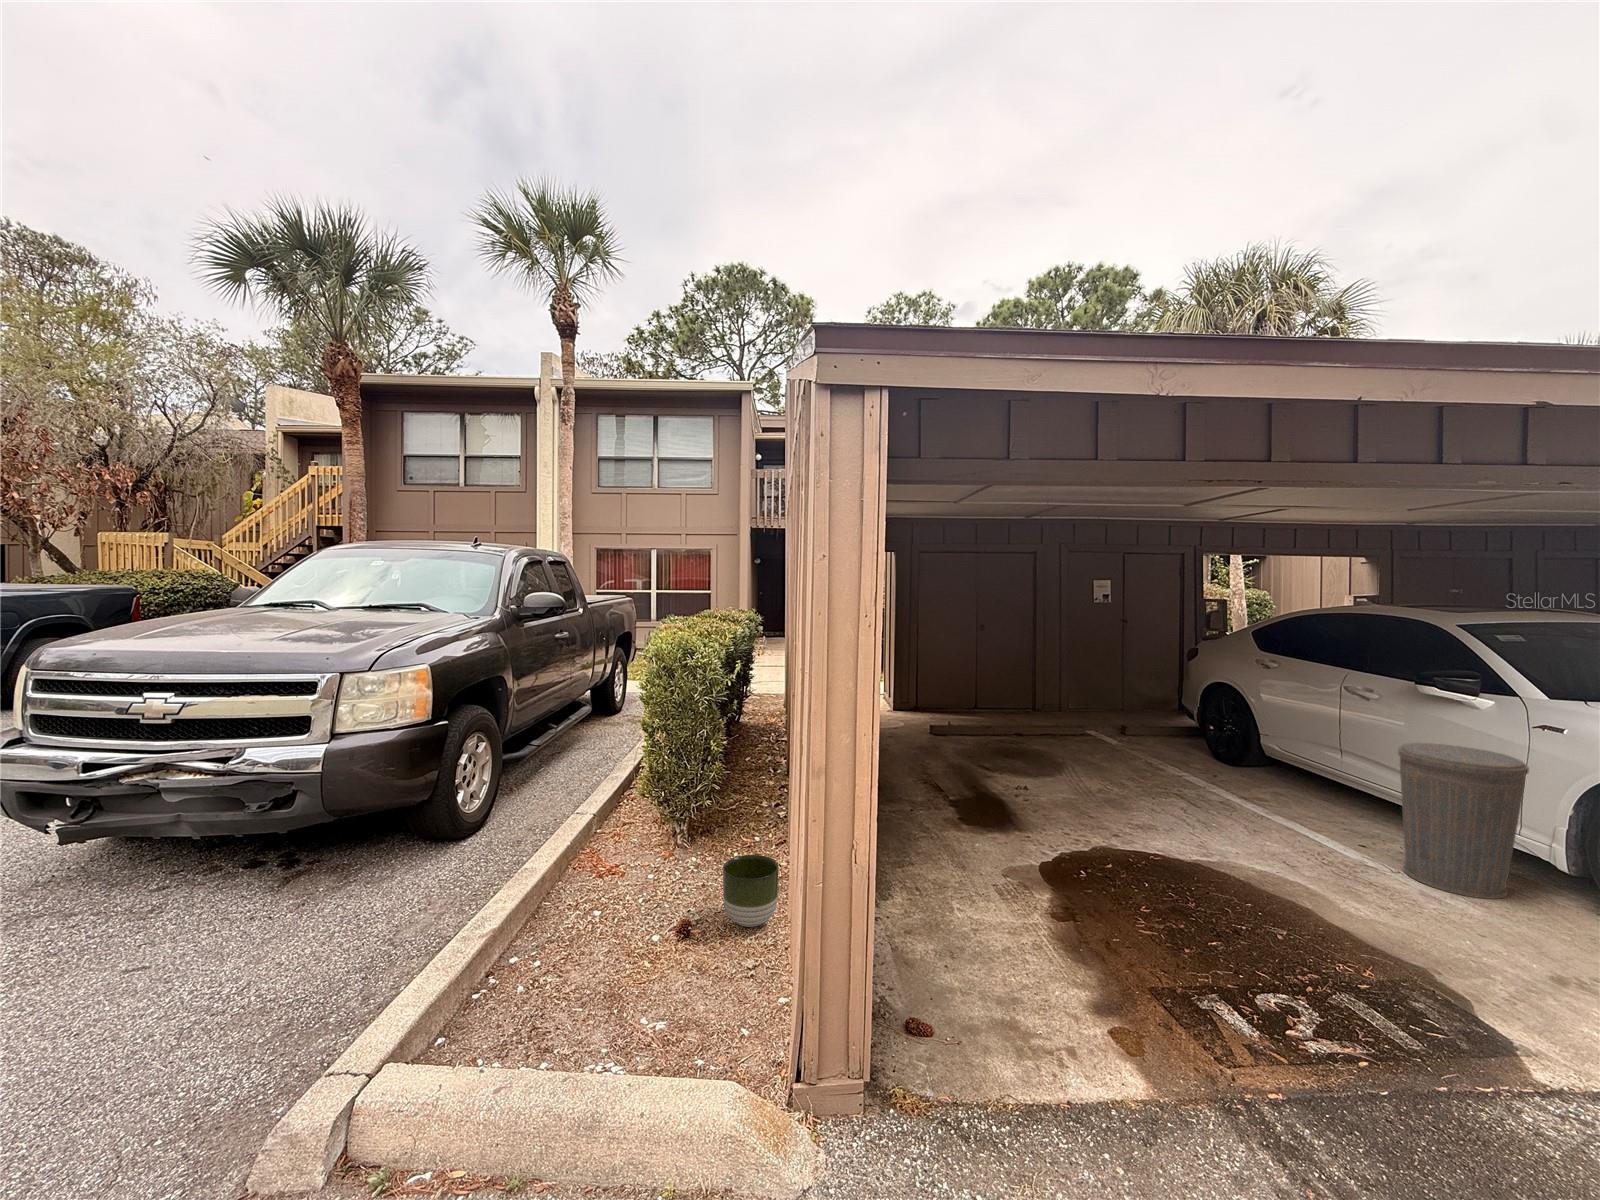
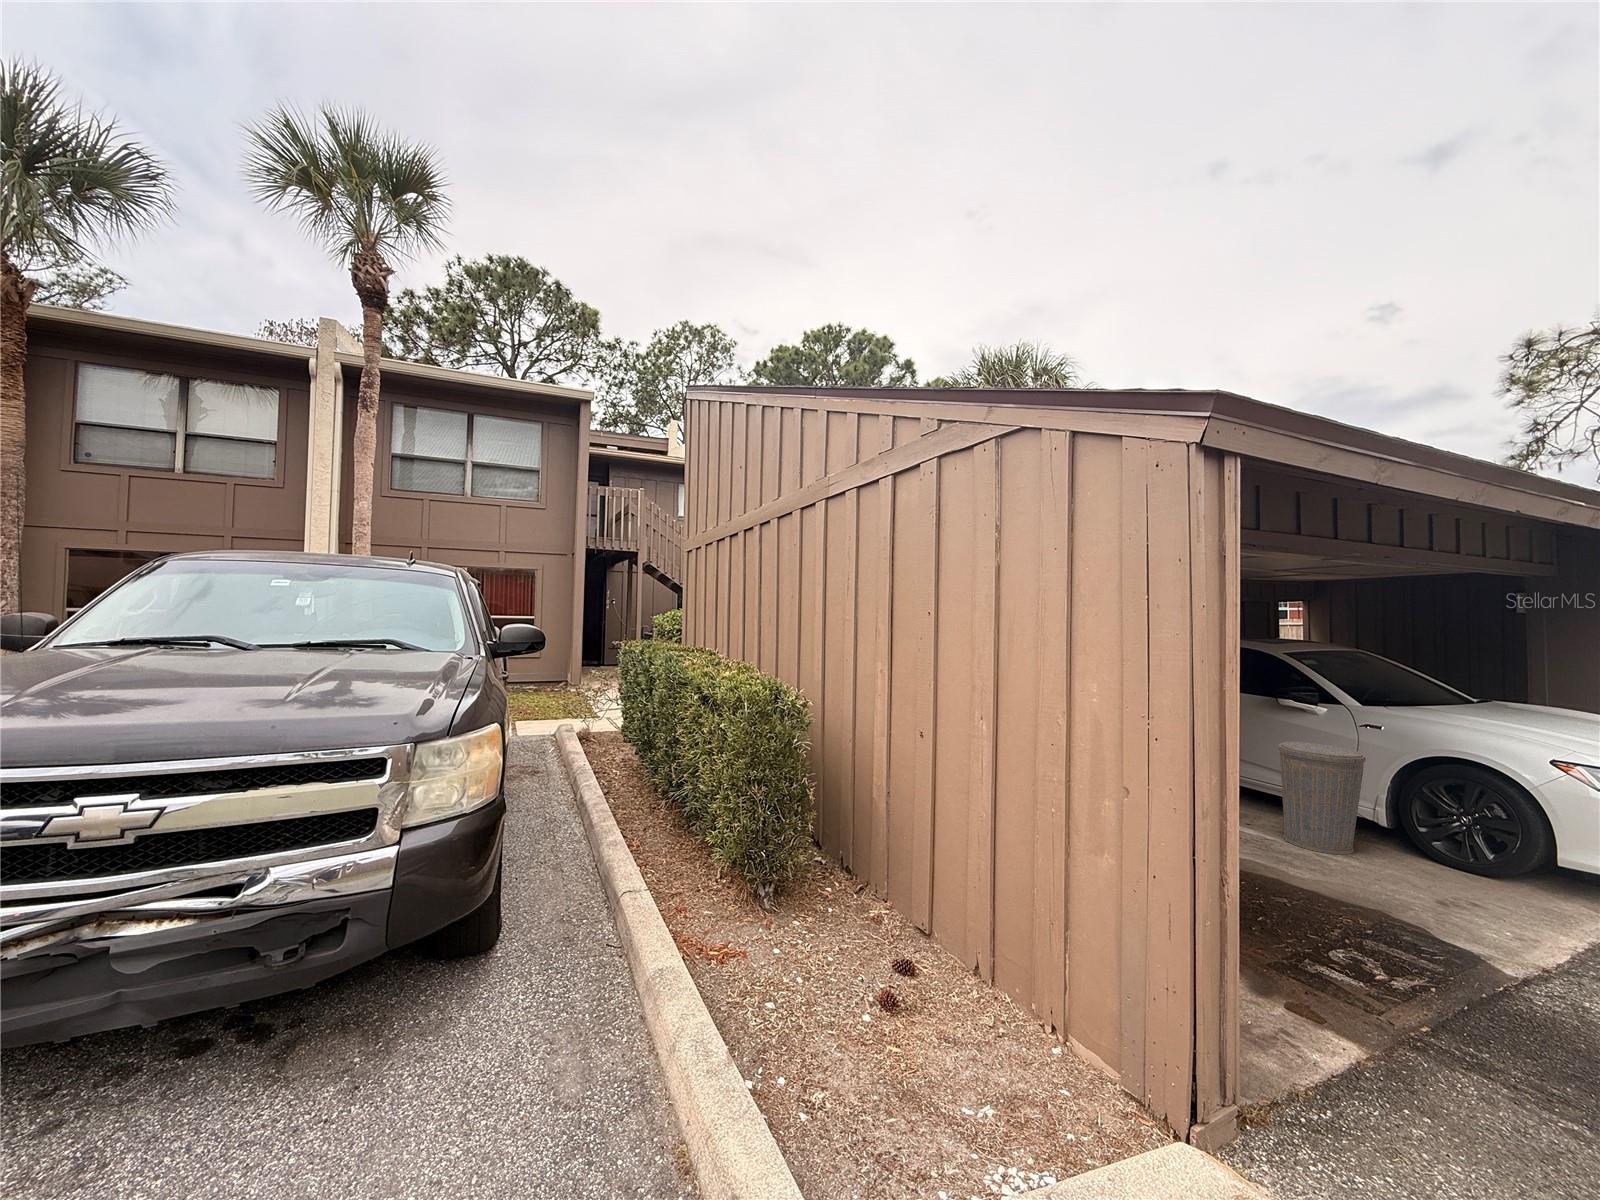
planter: present [723,855,779,927] -> none [902,908,962,987]

